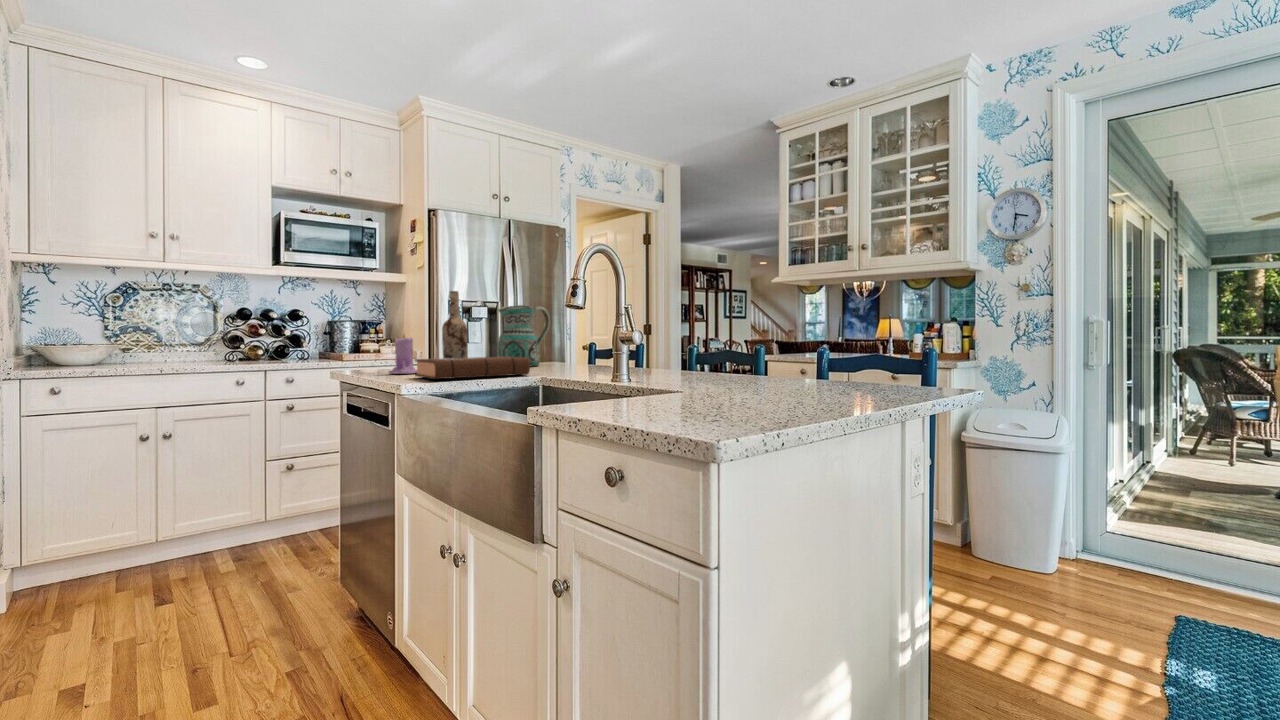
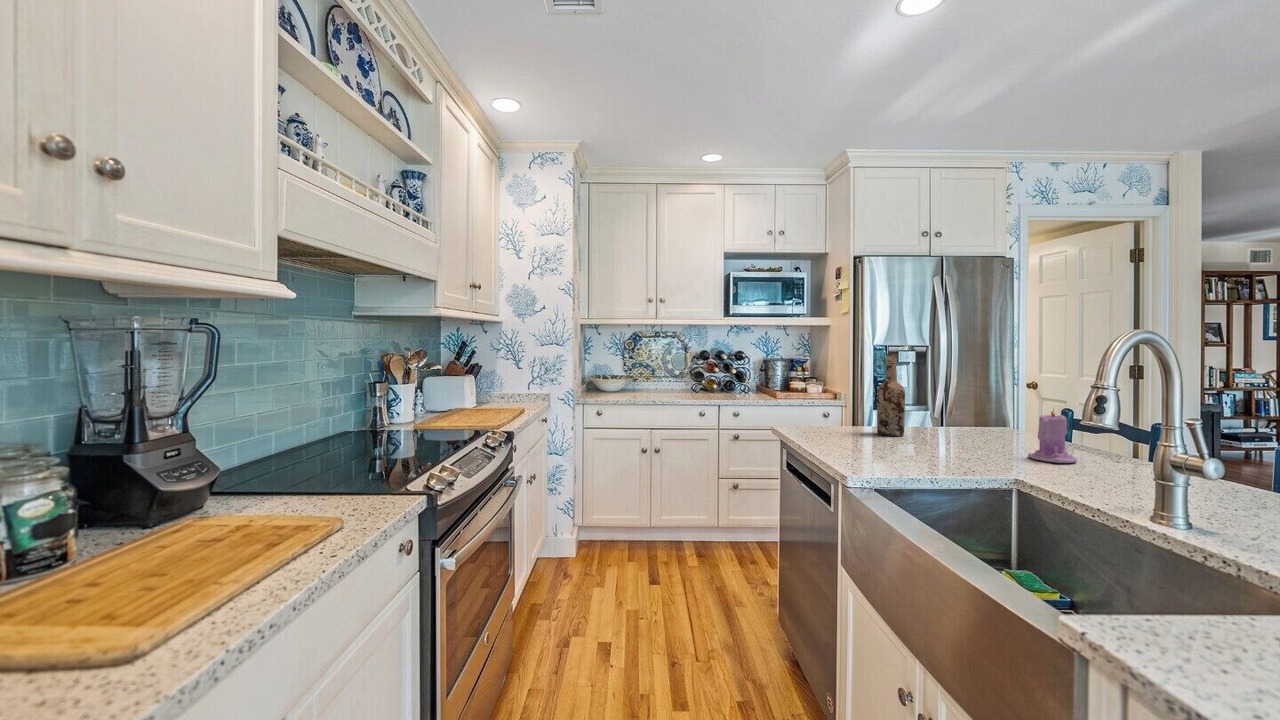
ceramic pitcher: present [497,305,550,366] -> none [938,368,1007,439]
candle: present [388,335,417,374] -> present [1028,410,1077,463]
book: present [415,357,530,379] -> none [853,433,994,467]

